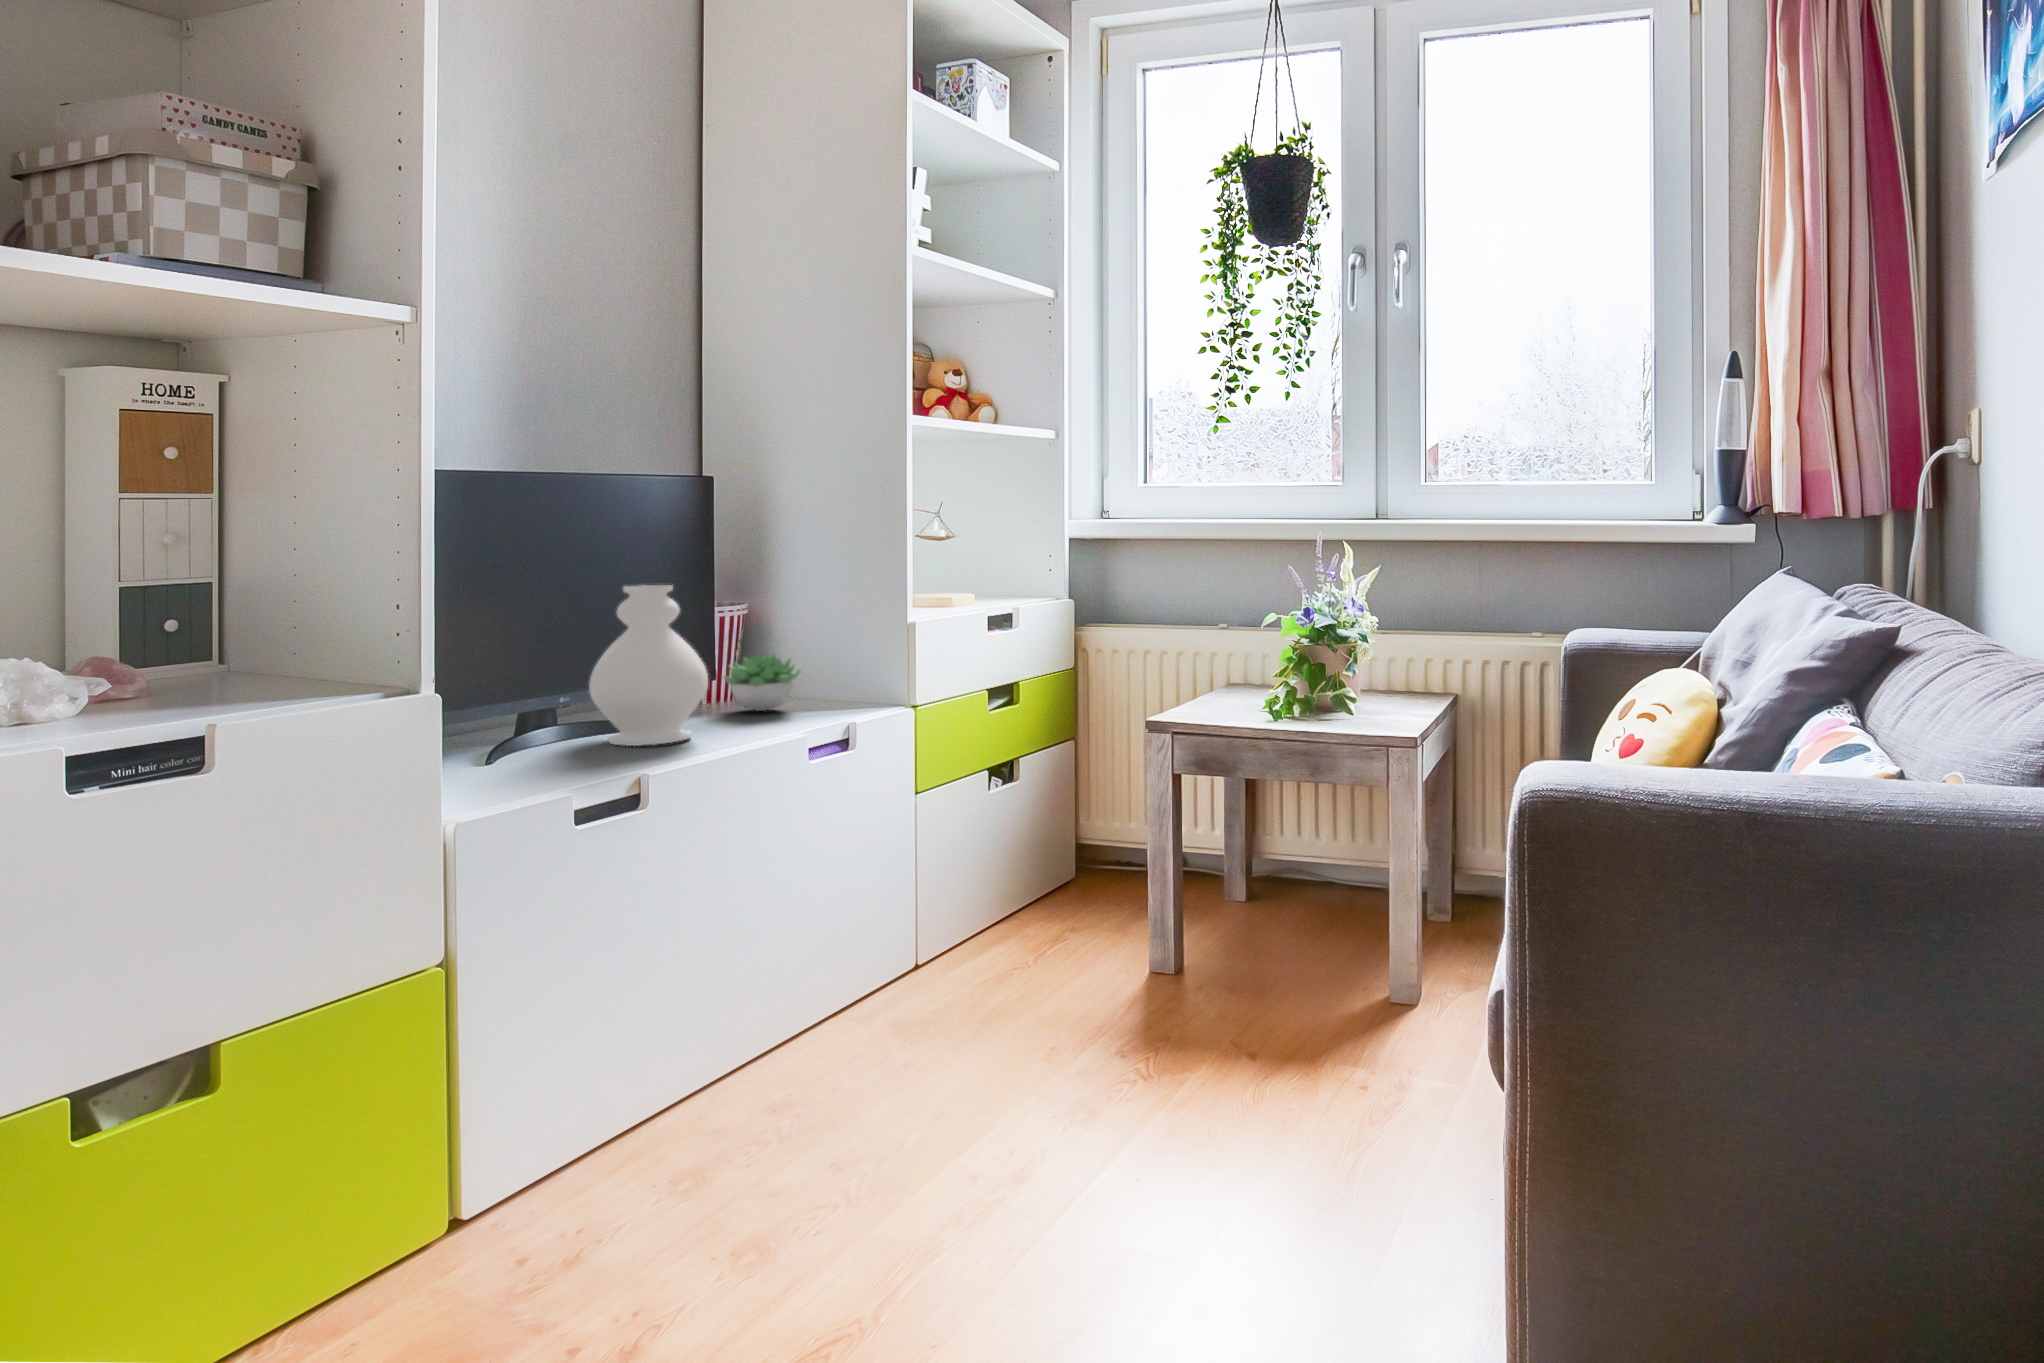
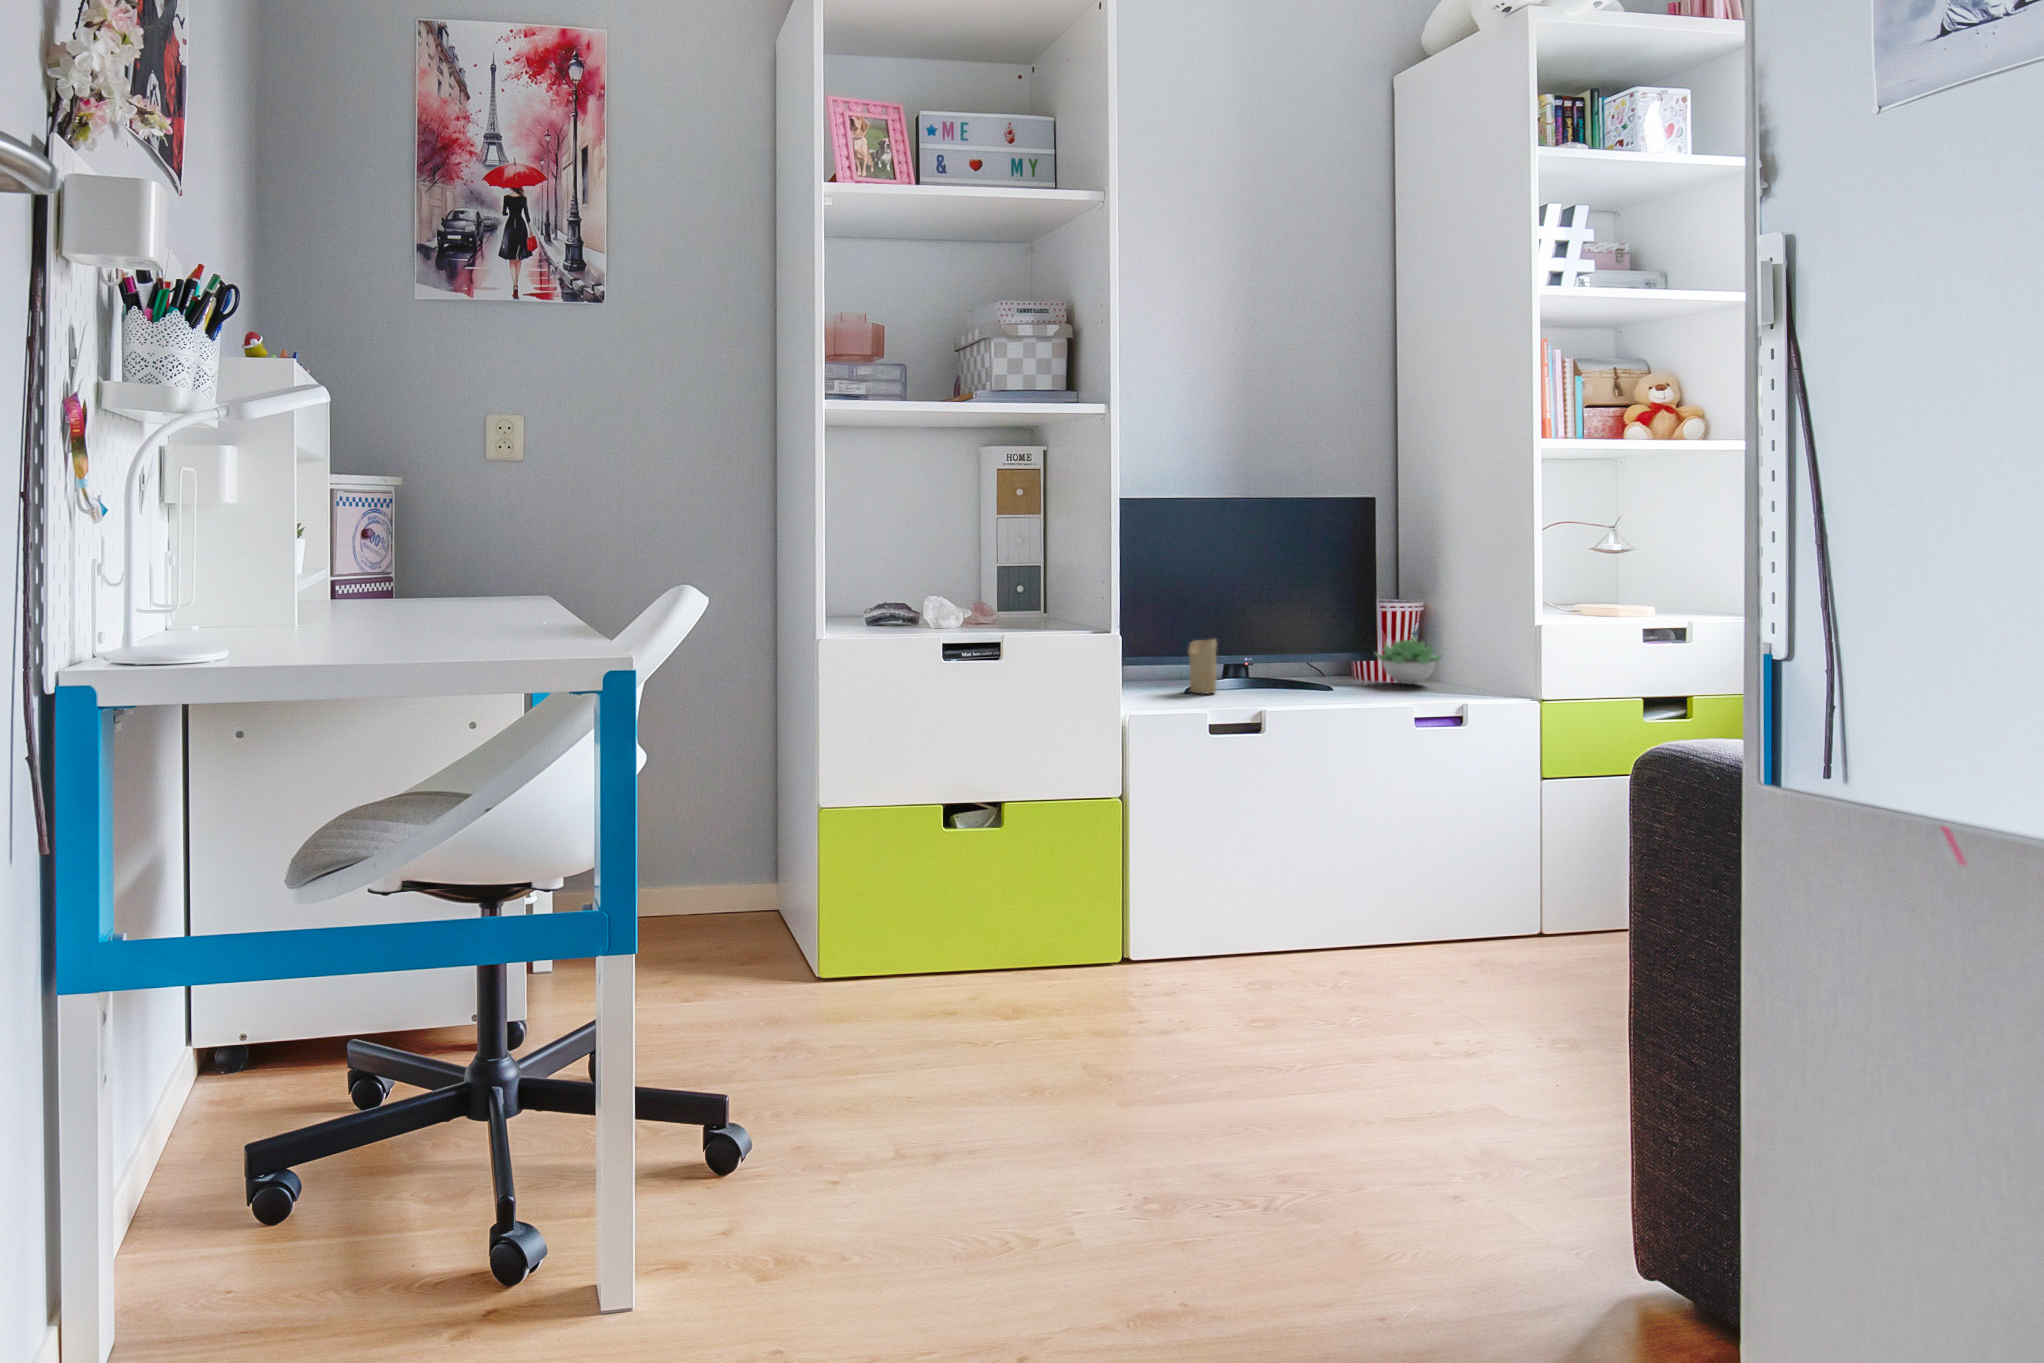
decorative vase: present [589,585,708,746] -> none [1256,579,1339,694]
candle: none [501,680,548,765] -> present [1188,639,1217,694]

